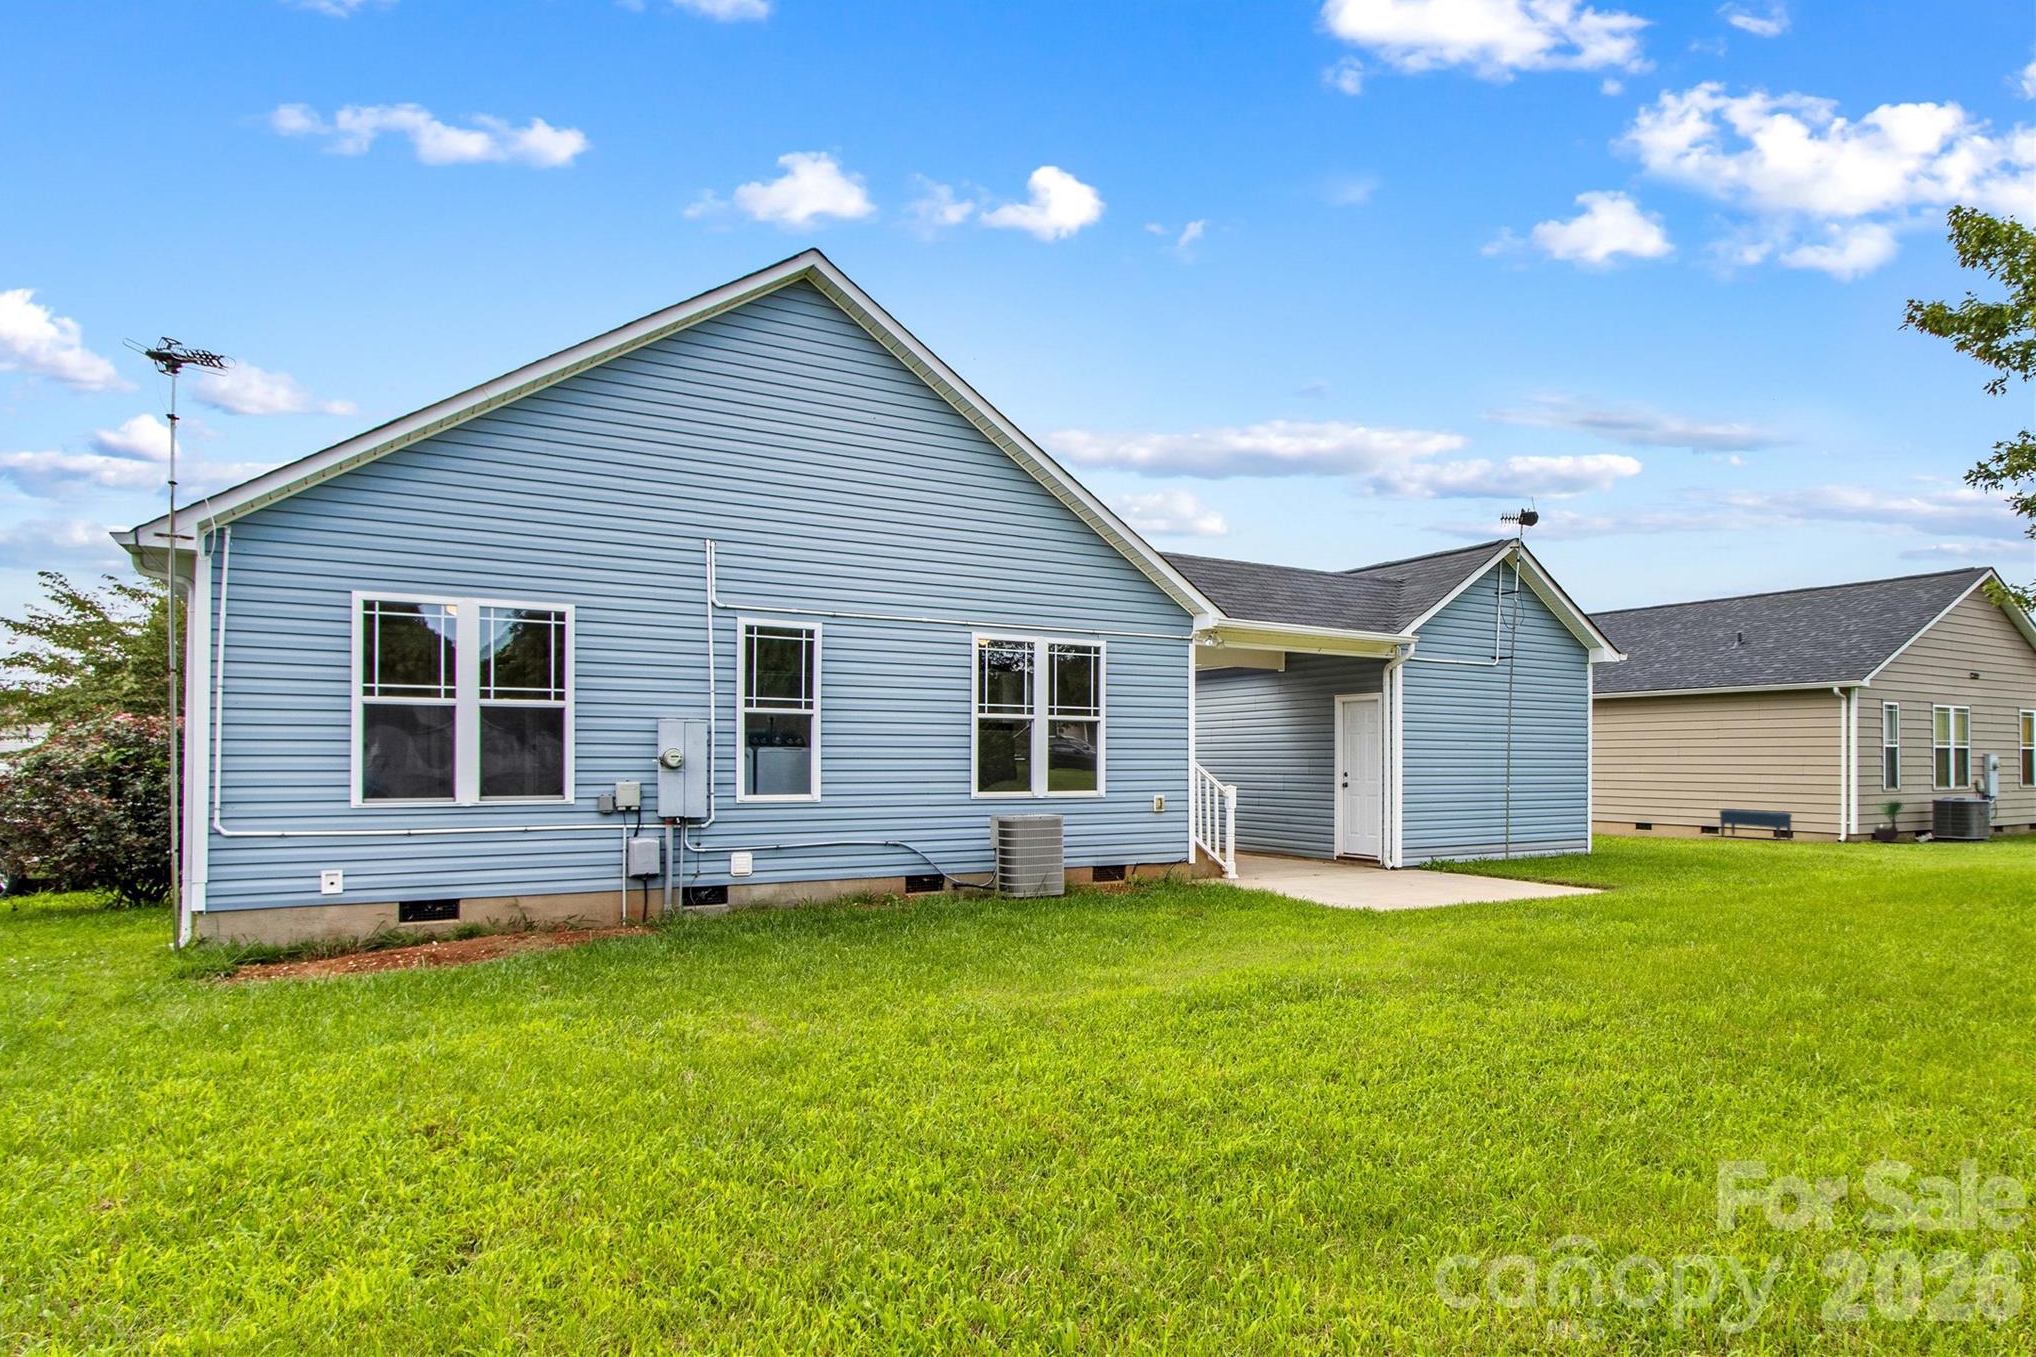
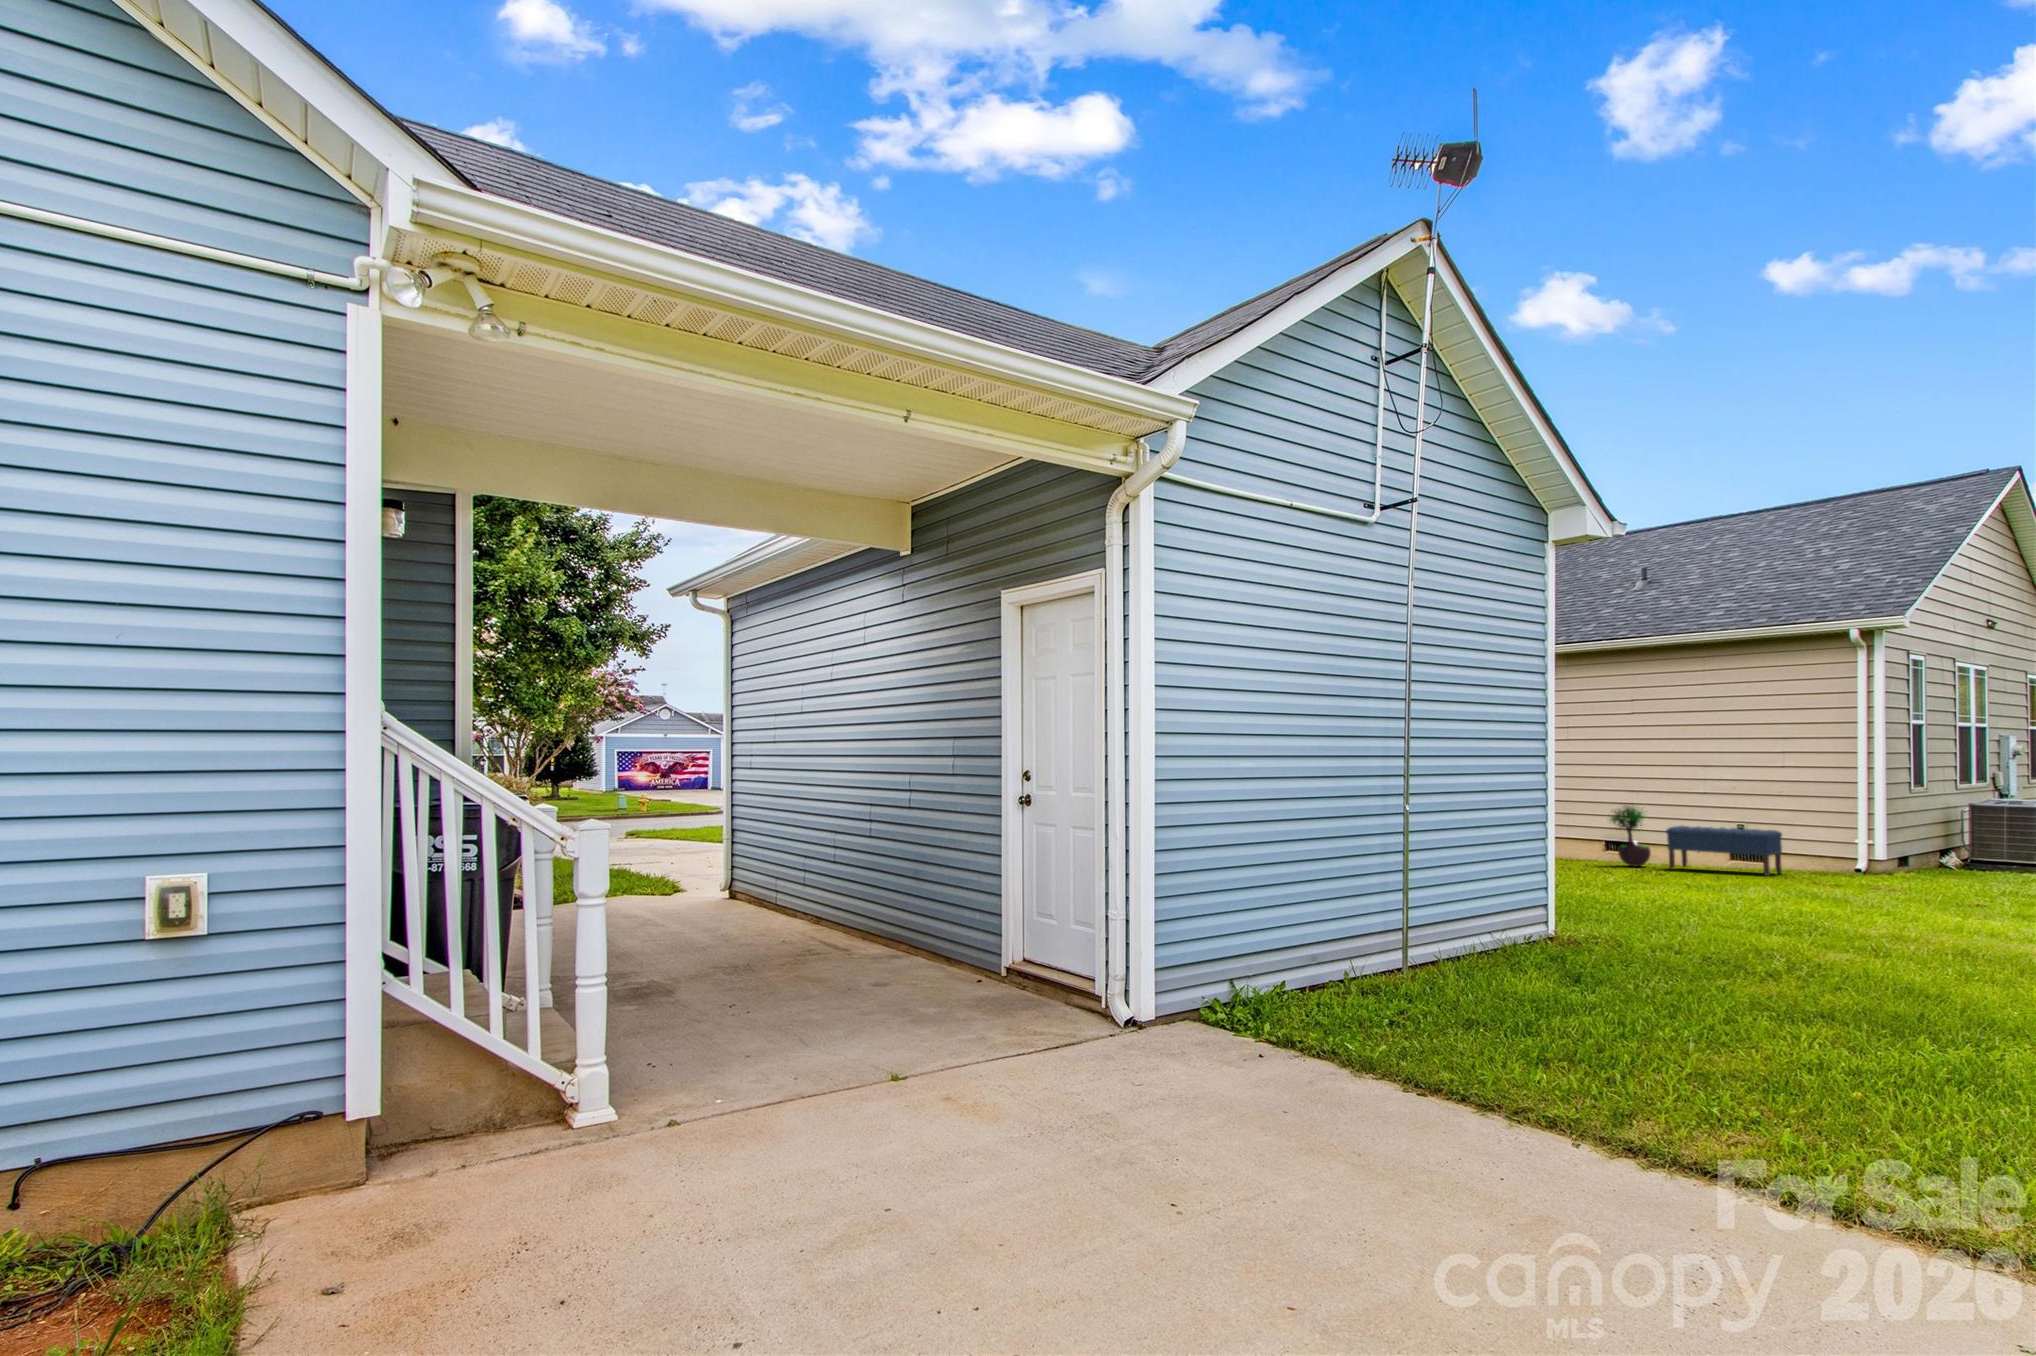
potted tree: present [1874,801,1904,842] -> present [1609,805,1651,867]

